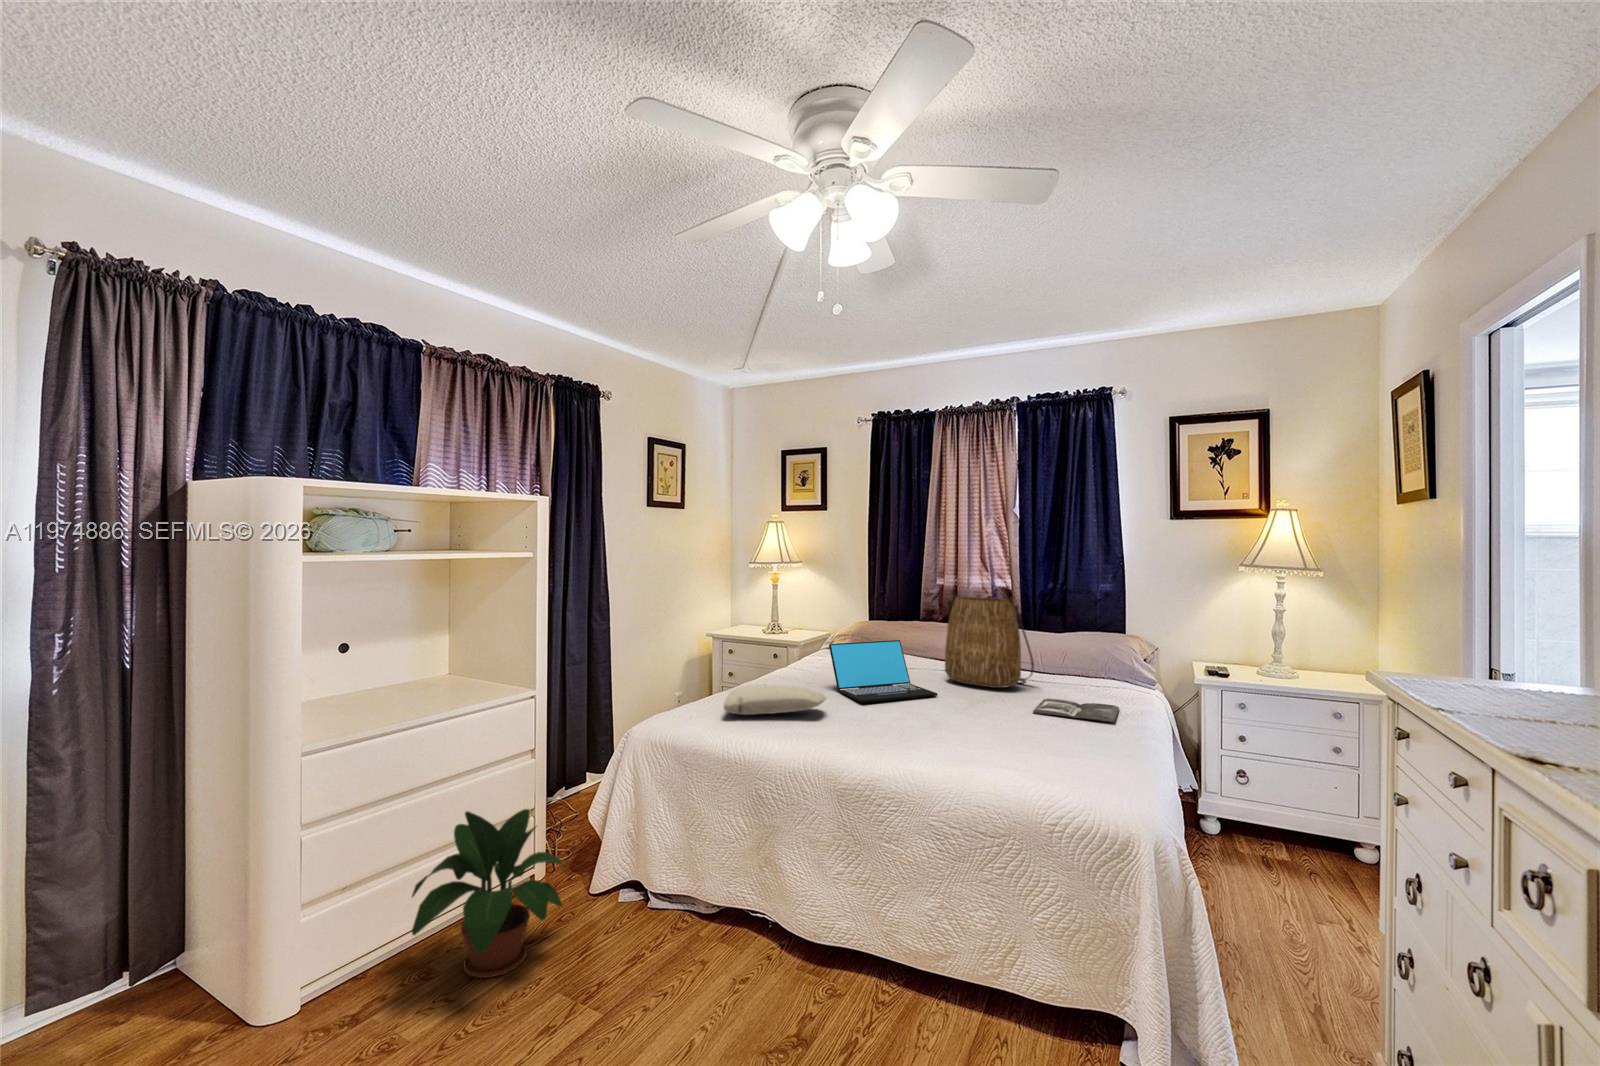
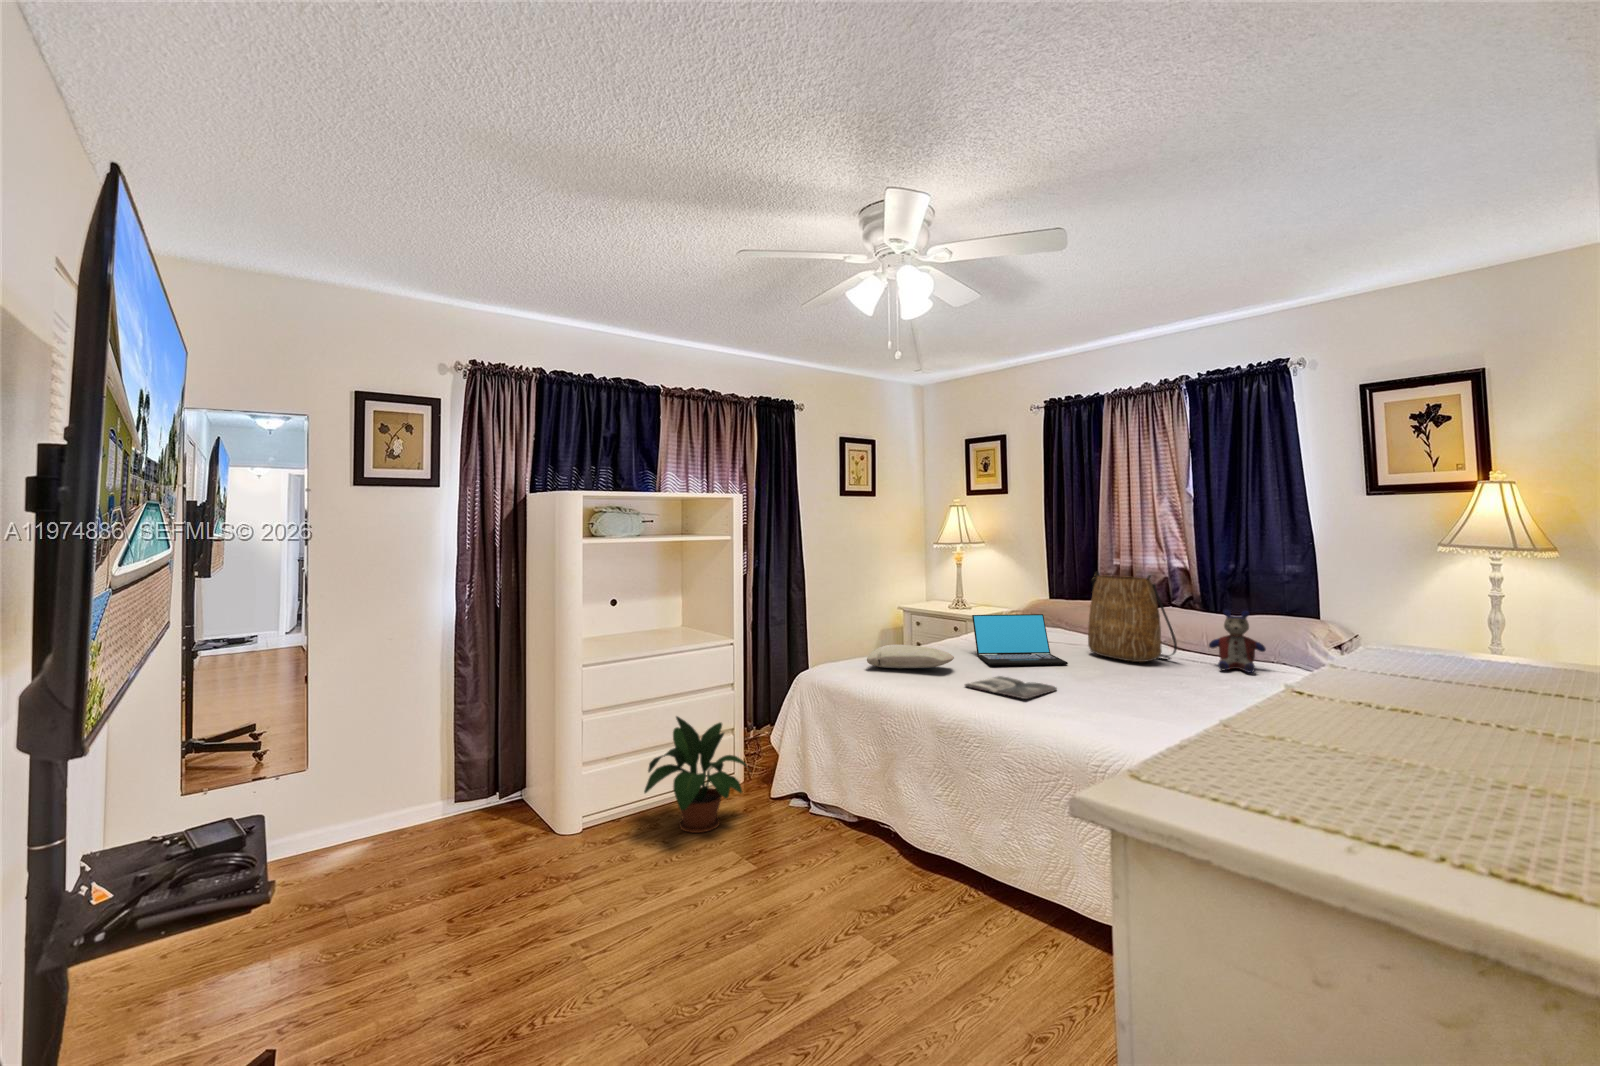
stuffed bear: none [1062,630,1113,693] -> present [1209,610,1266,673]
magazine: present [1033,699,1119,722] -> present [965,676,1057,699]

